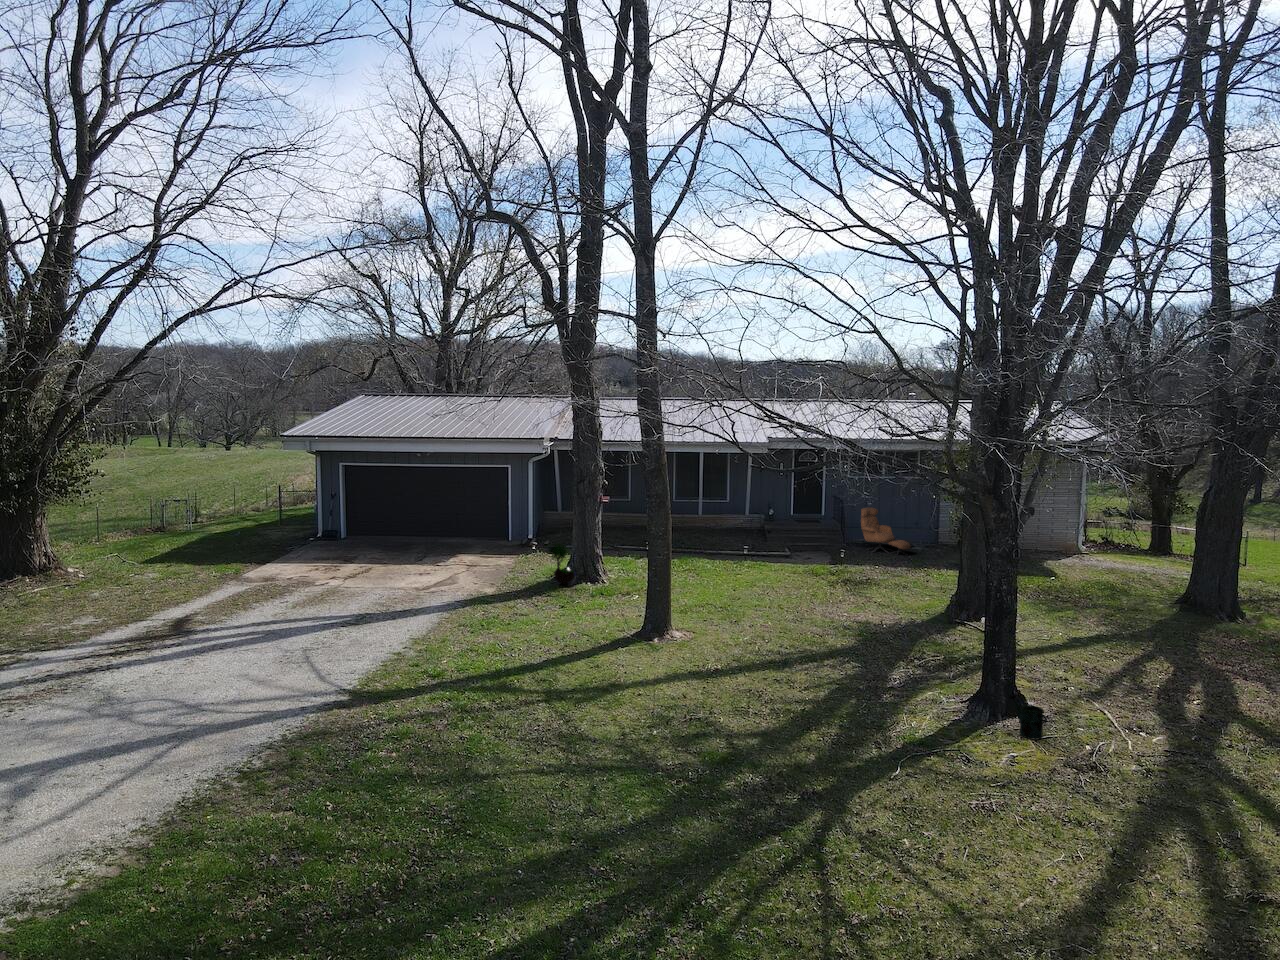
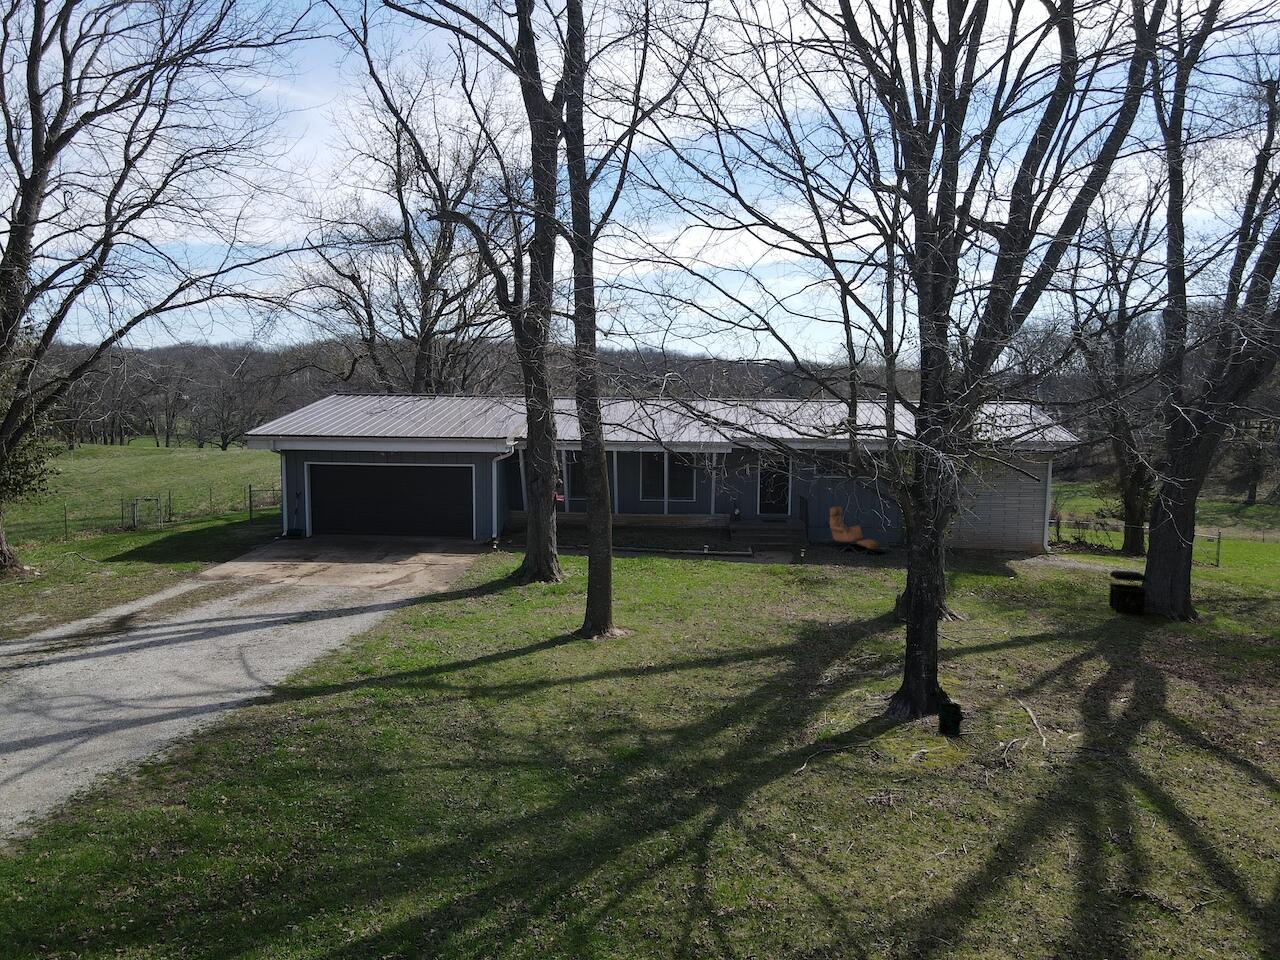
potted tree: present [547,544,574,584] -> none [501,537,530,583]
toolbox: none [1152,571,1191,614] -> present [1109,571,1147,614]

